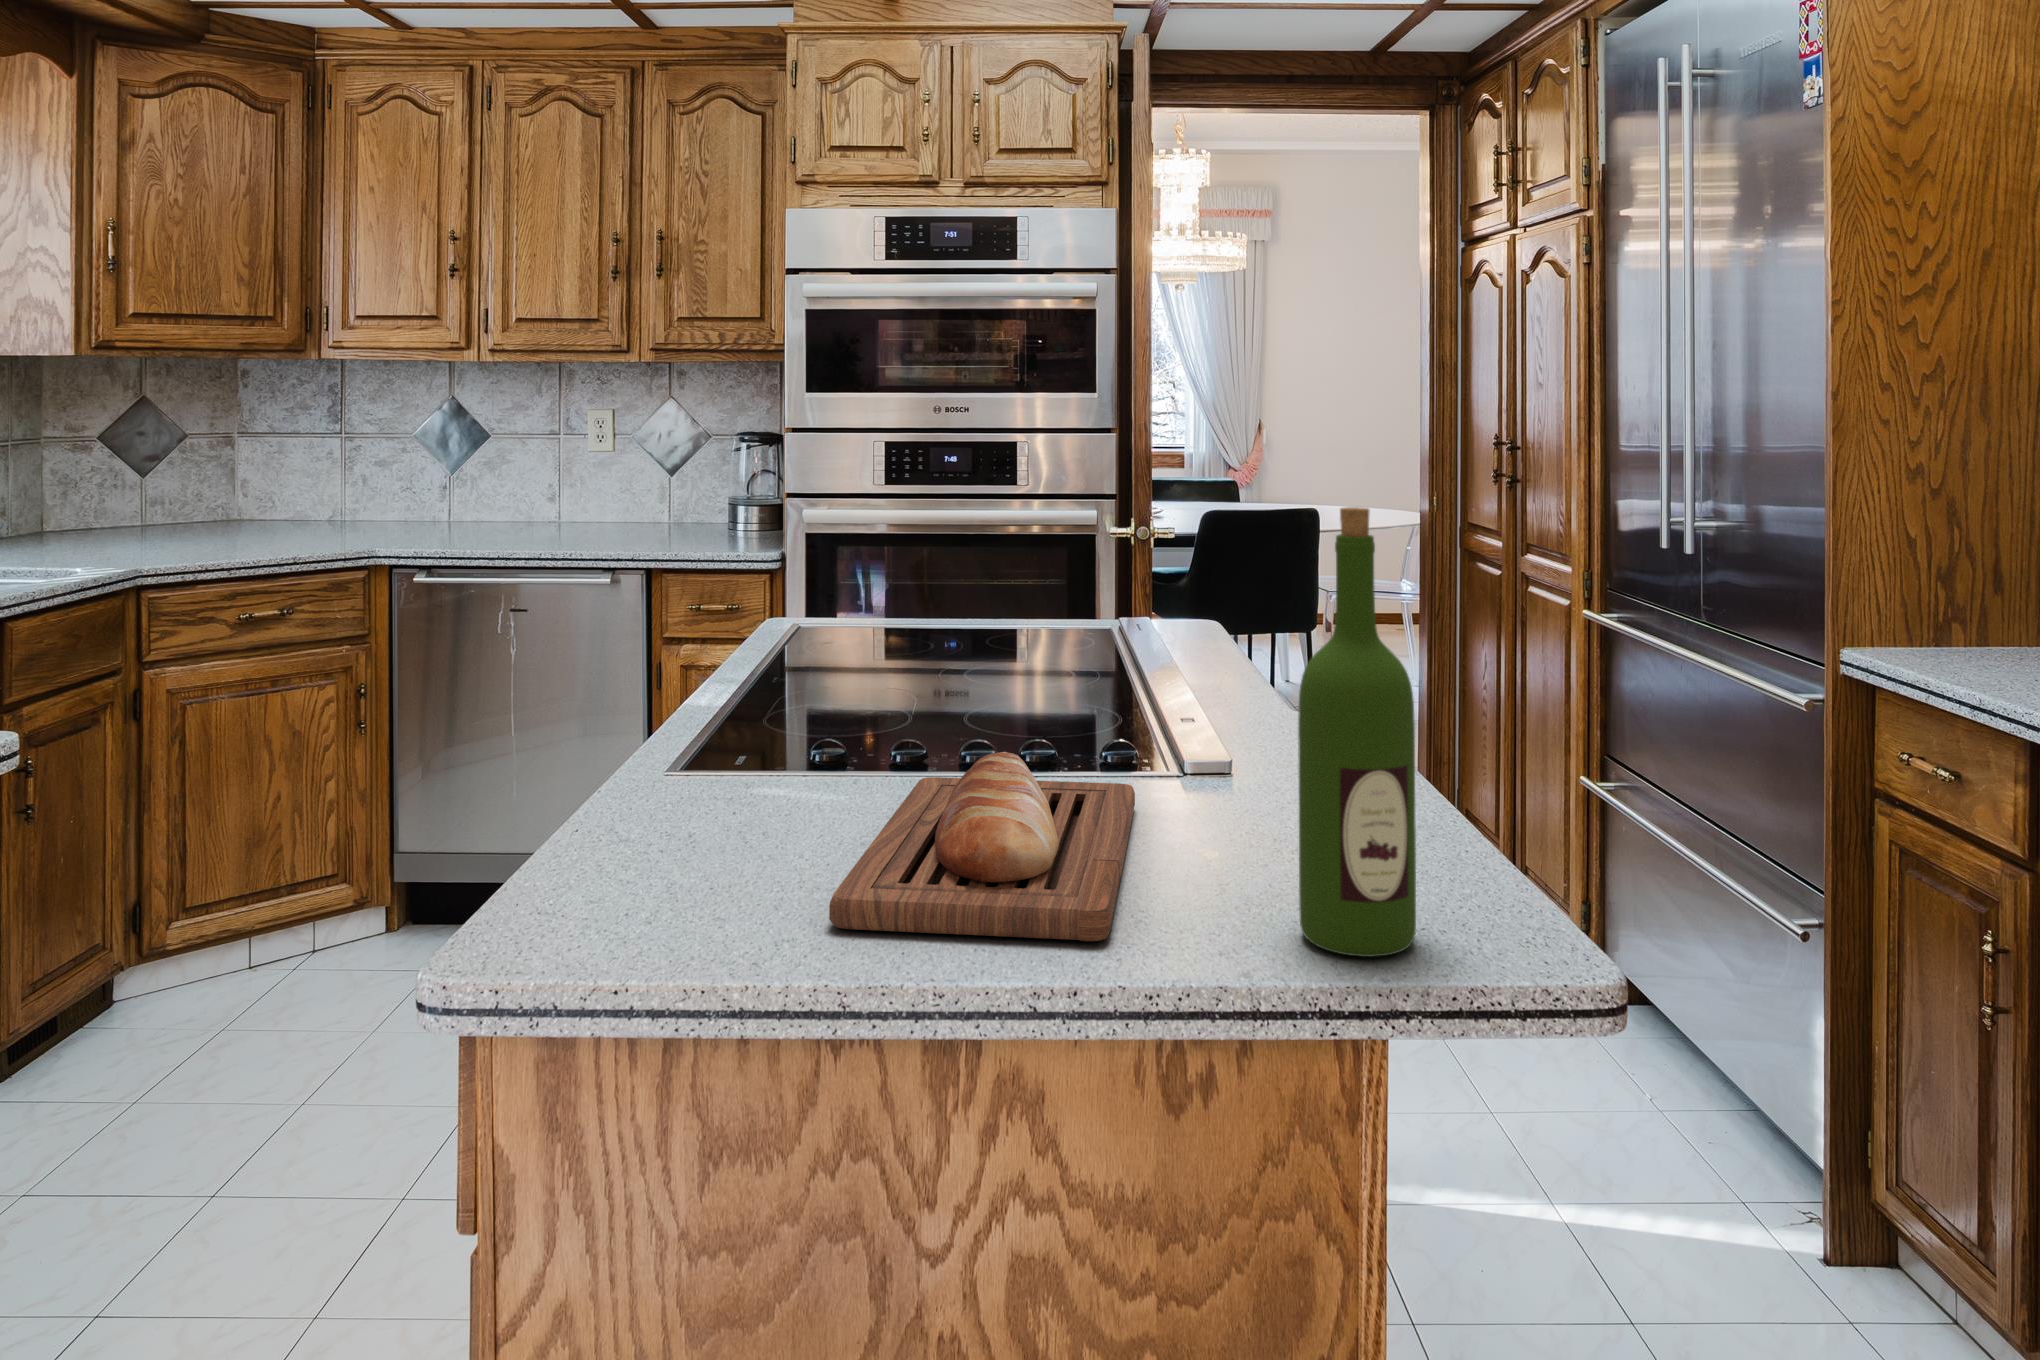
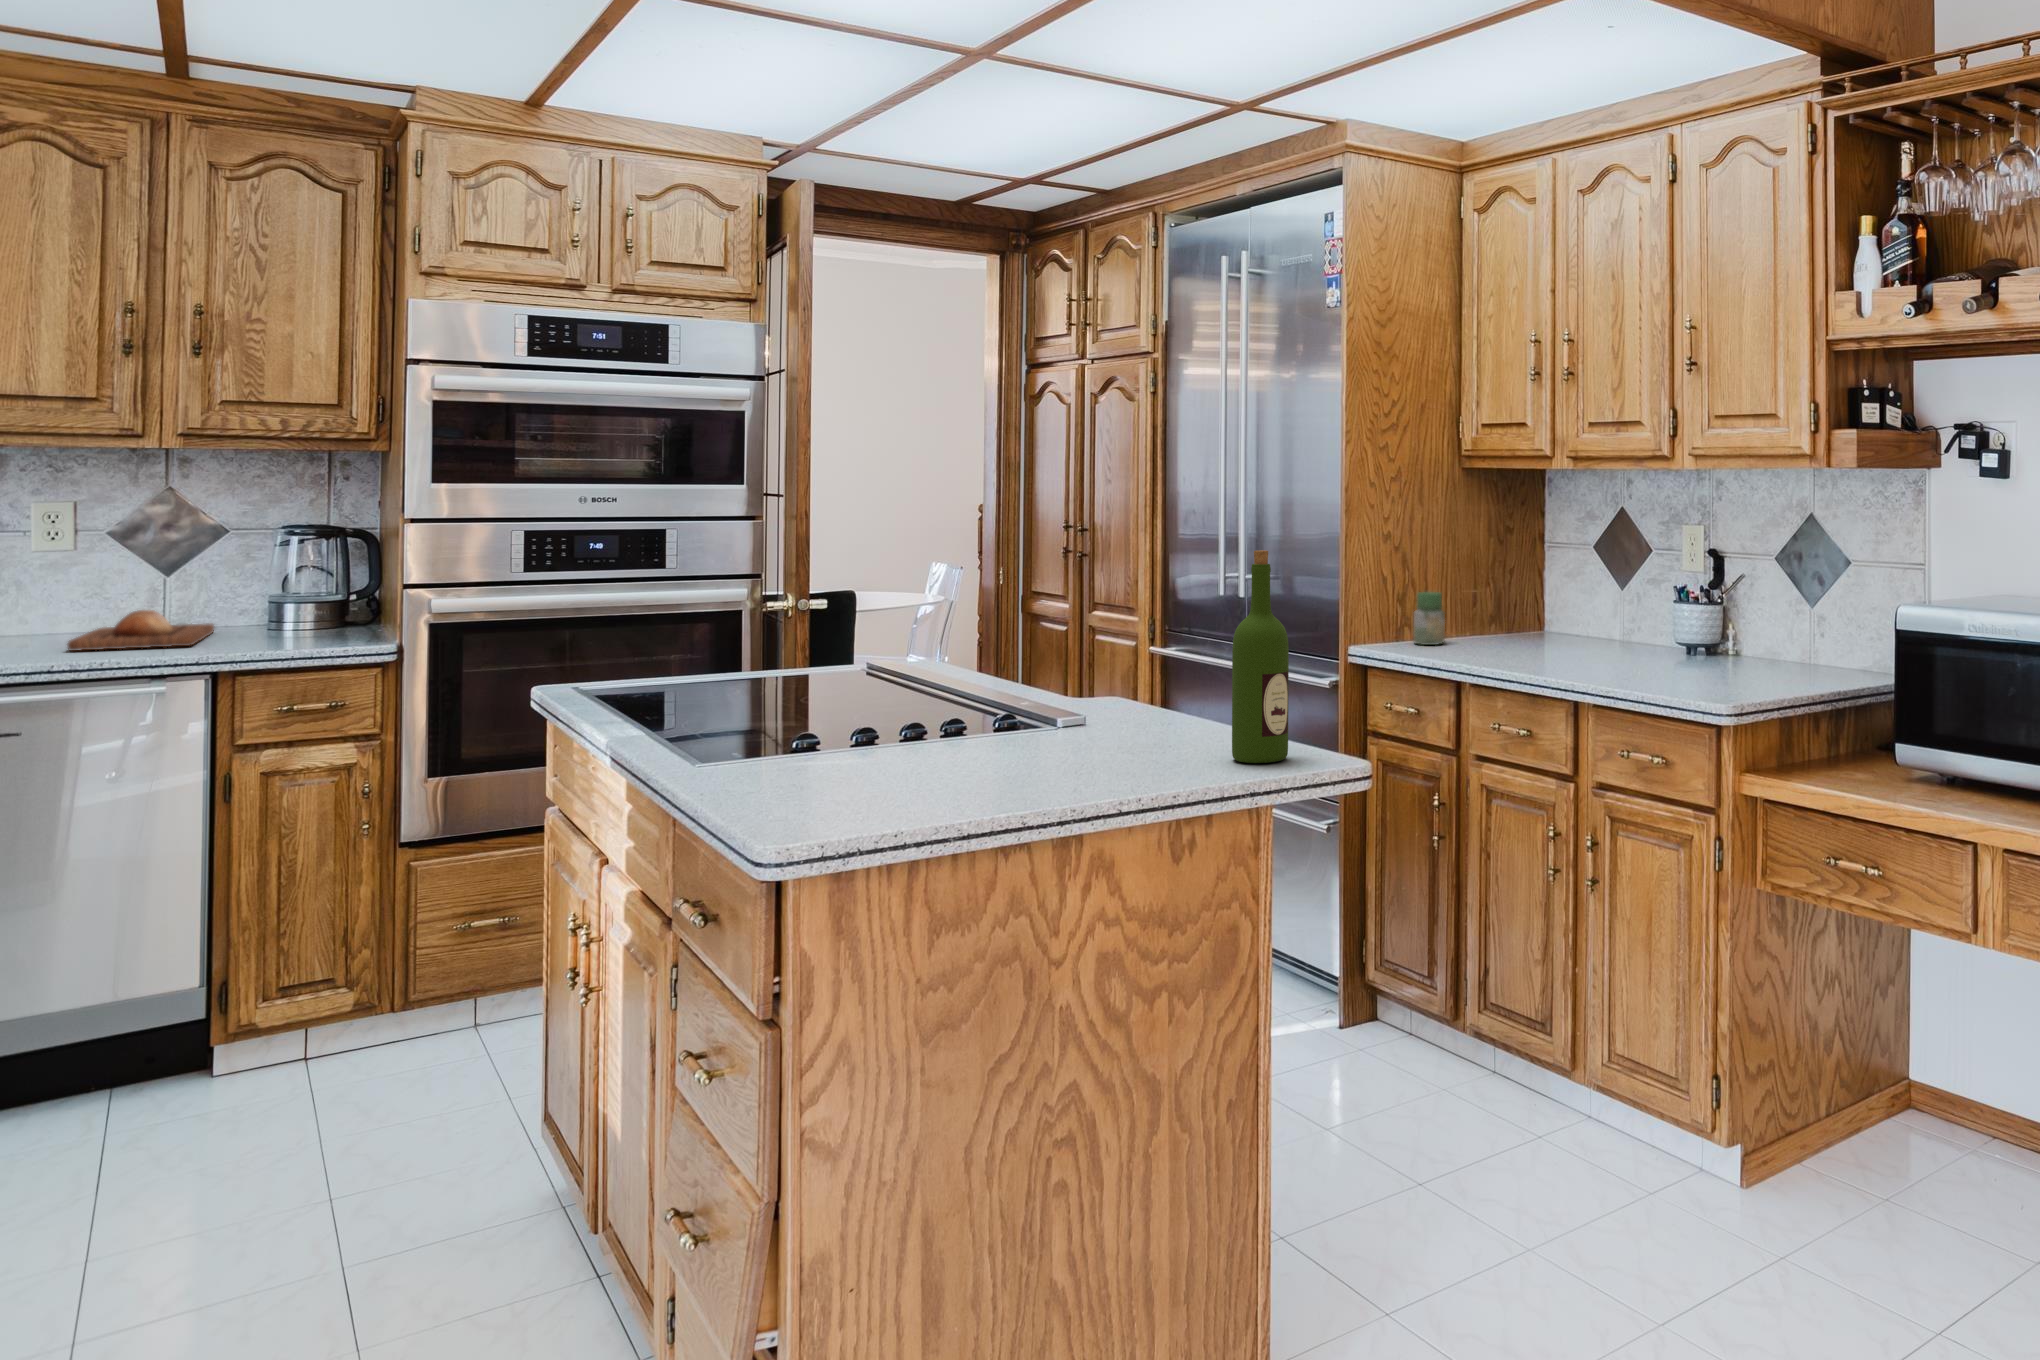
jar: none [1957,575,2023,672] -> present [1414,592,1445,645]
bread loaf: present [829,752,1135,941] -> present [67,610,214,651]

